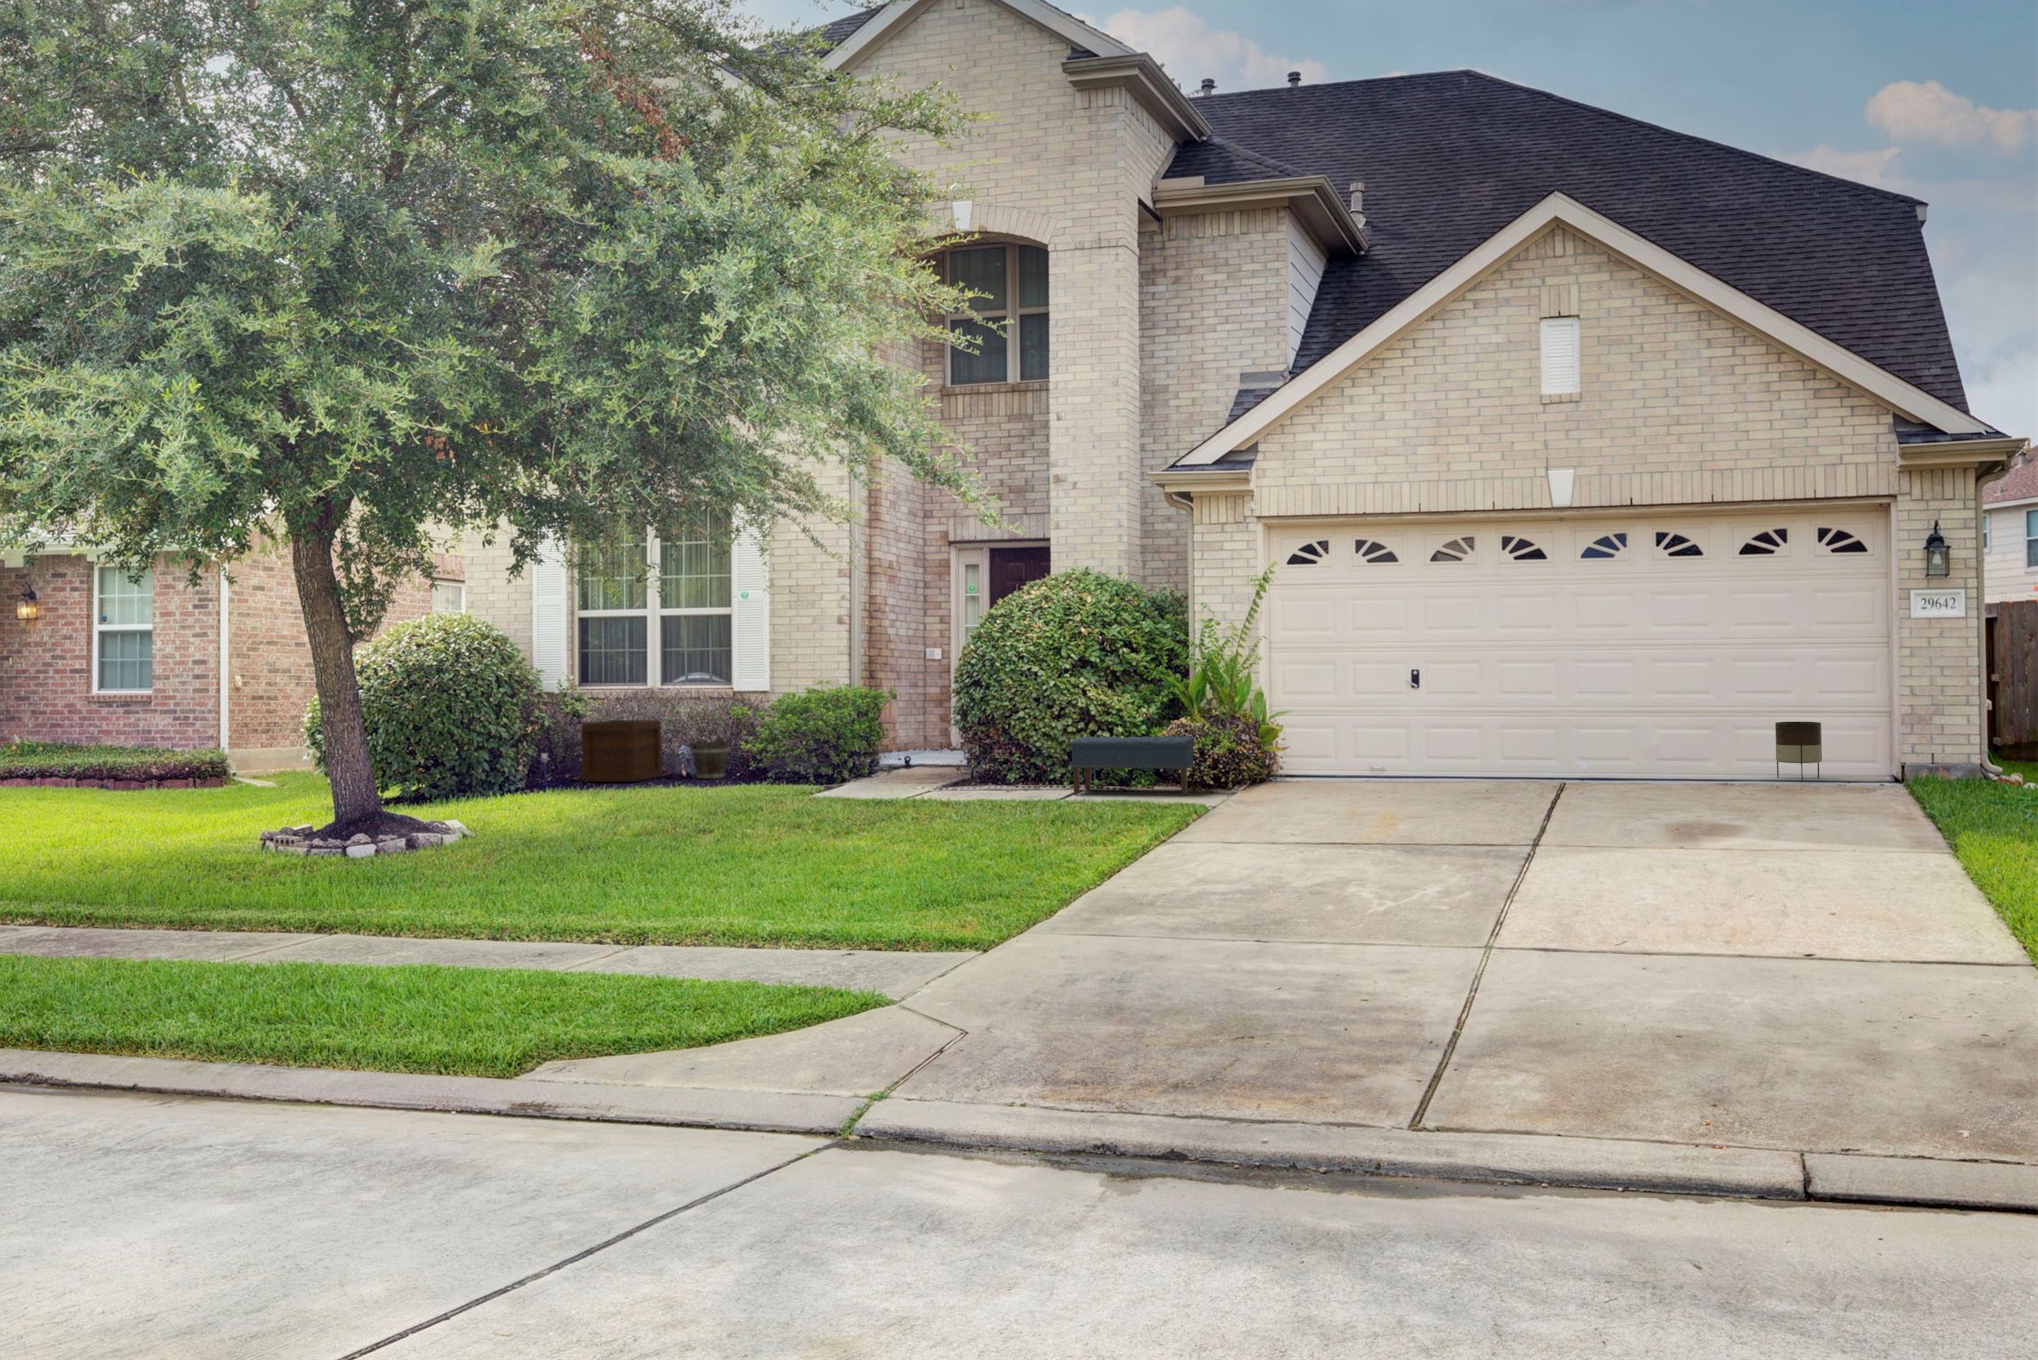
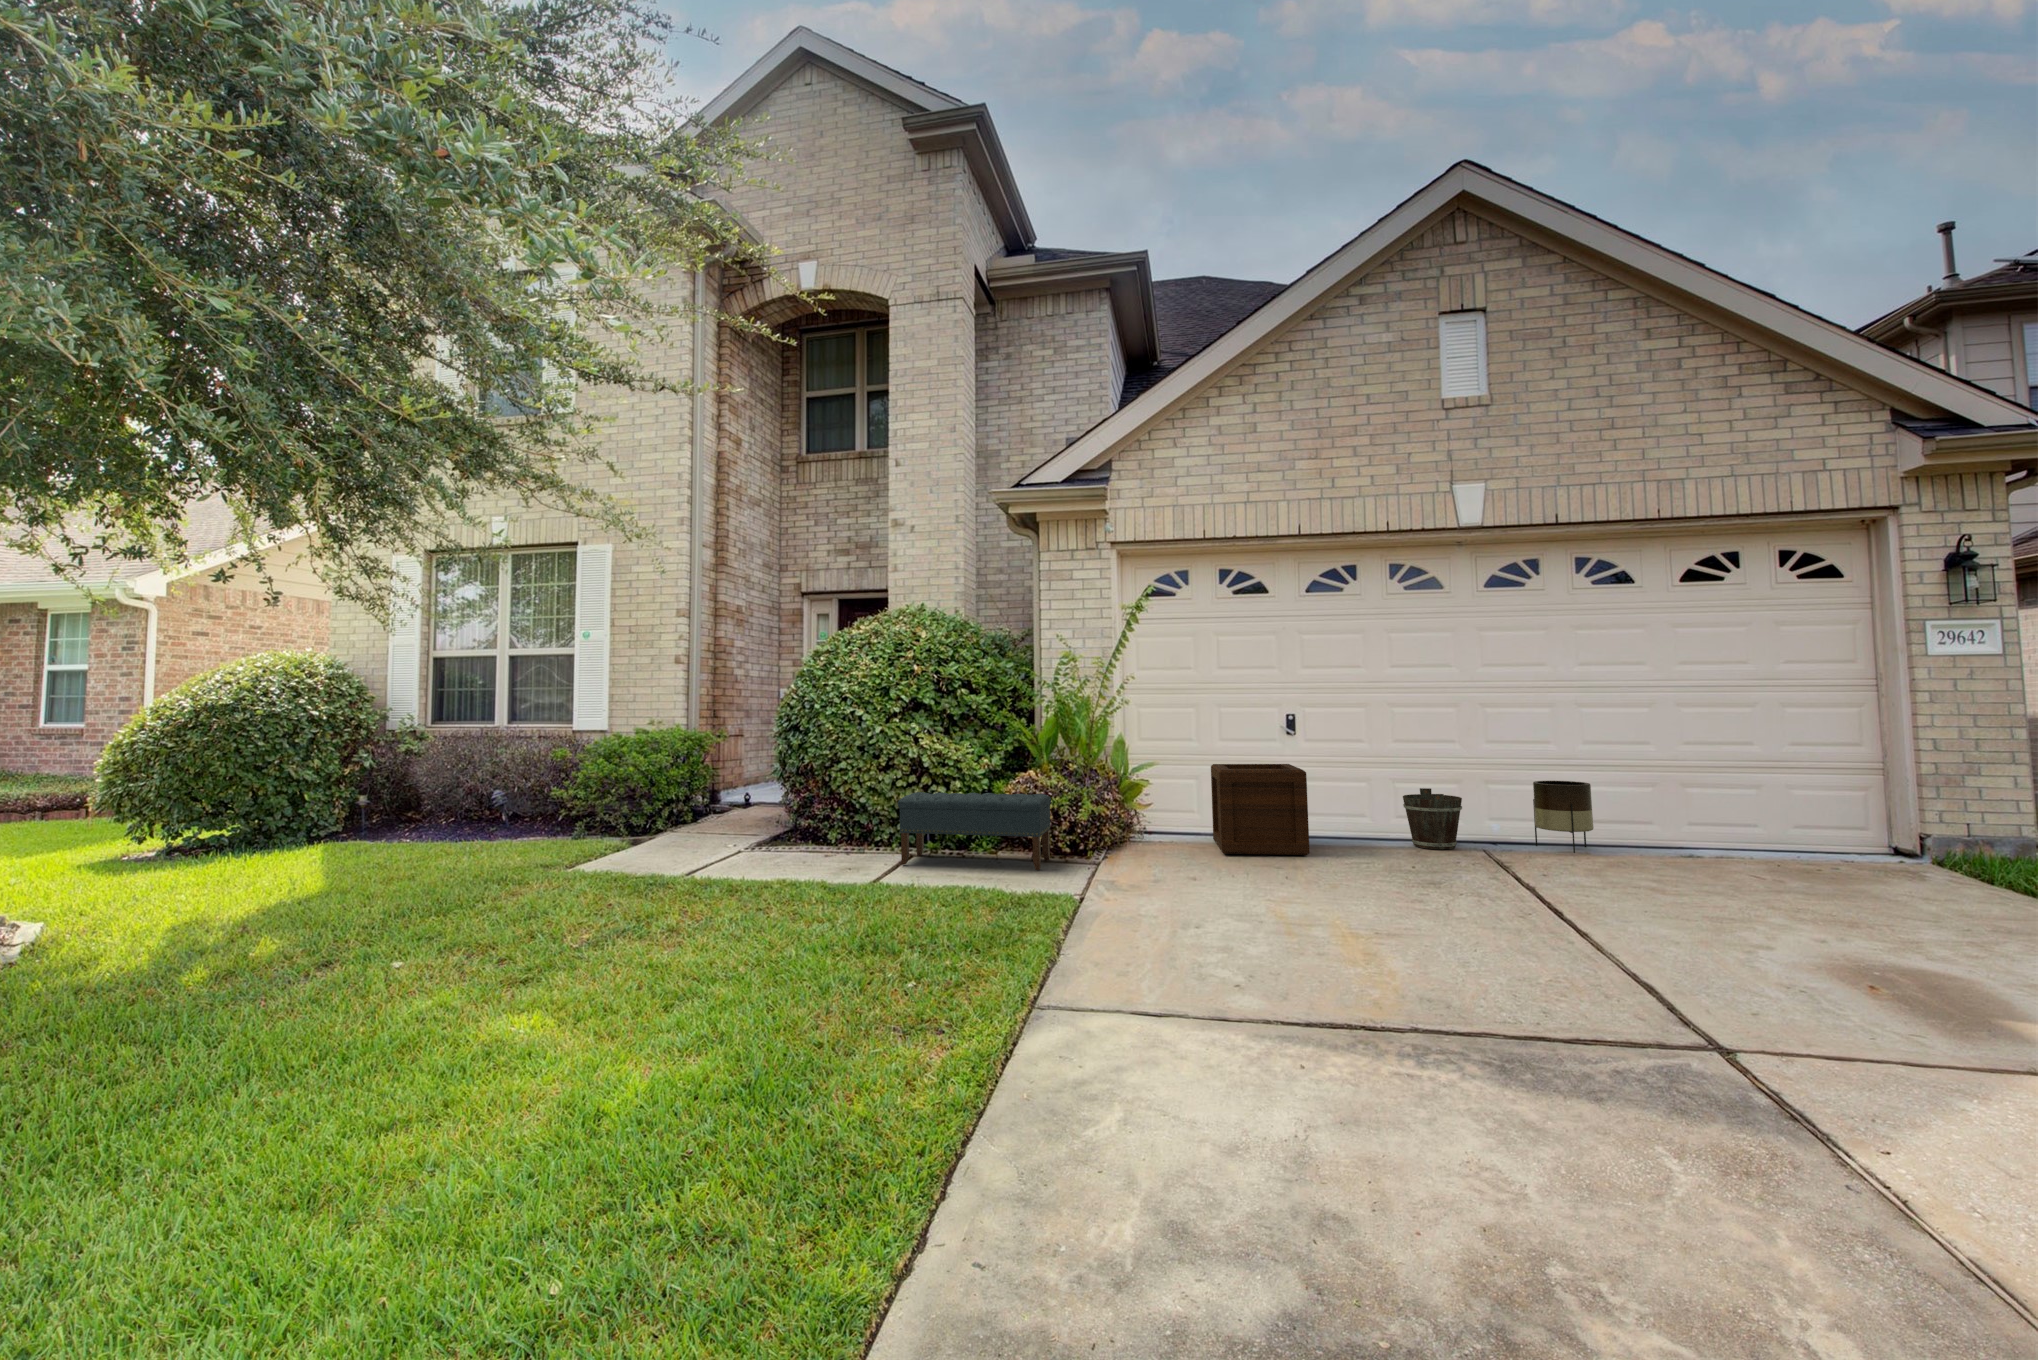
wooden crate: present [581,720,663,782] -> present [1211,764,1310,855]
planter: present [1775,722,1822,780] -> present [1533,781,1594,853]
bucket: present [691,738,729,779] -> present [1403,788,1462,849]

